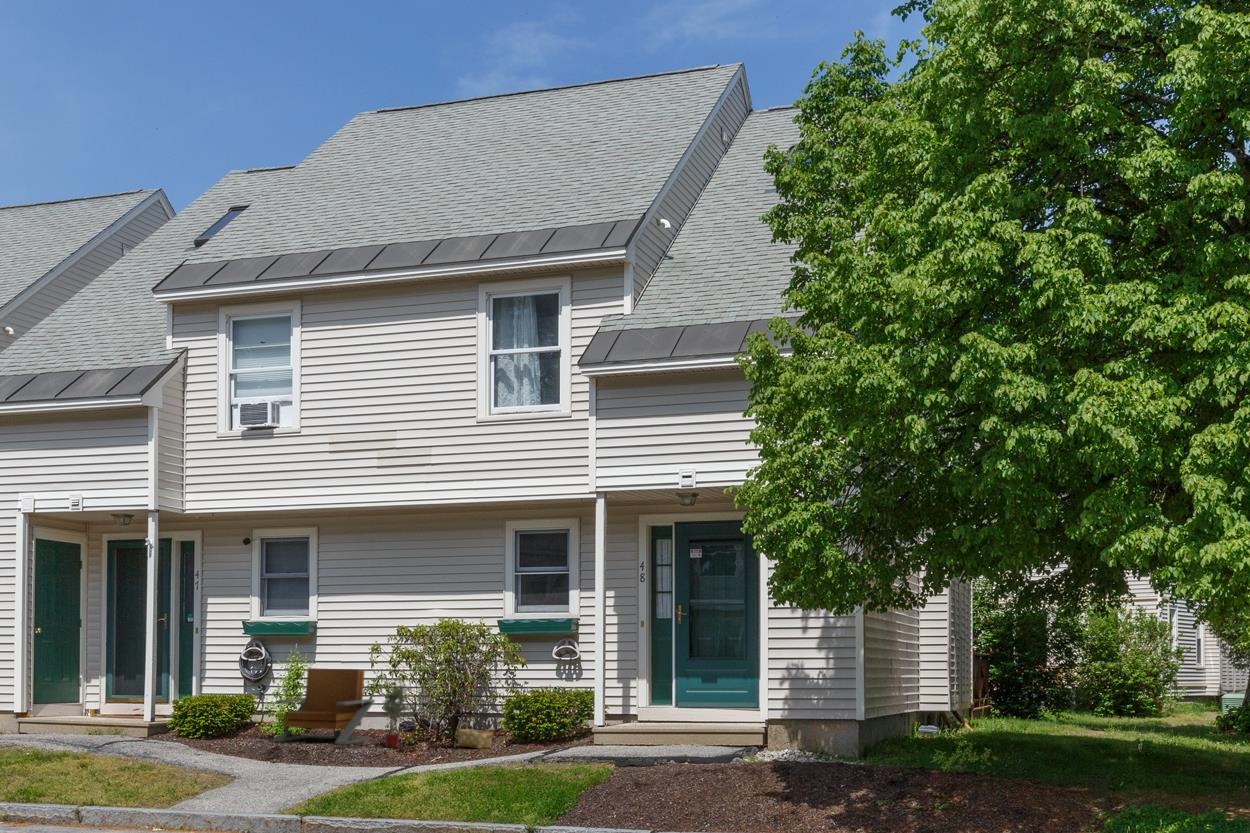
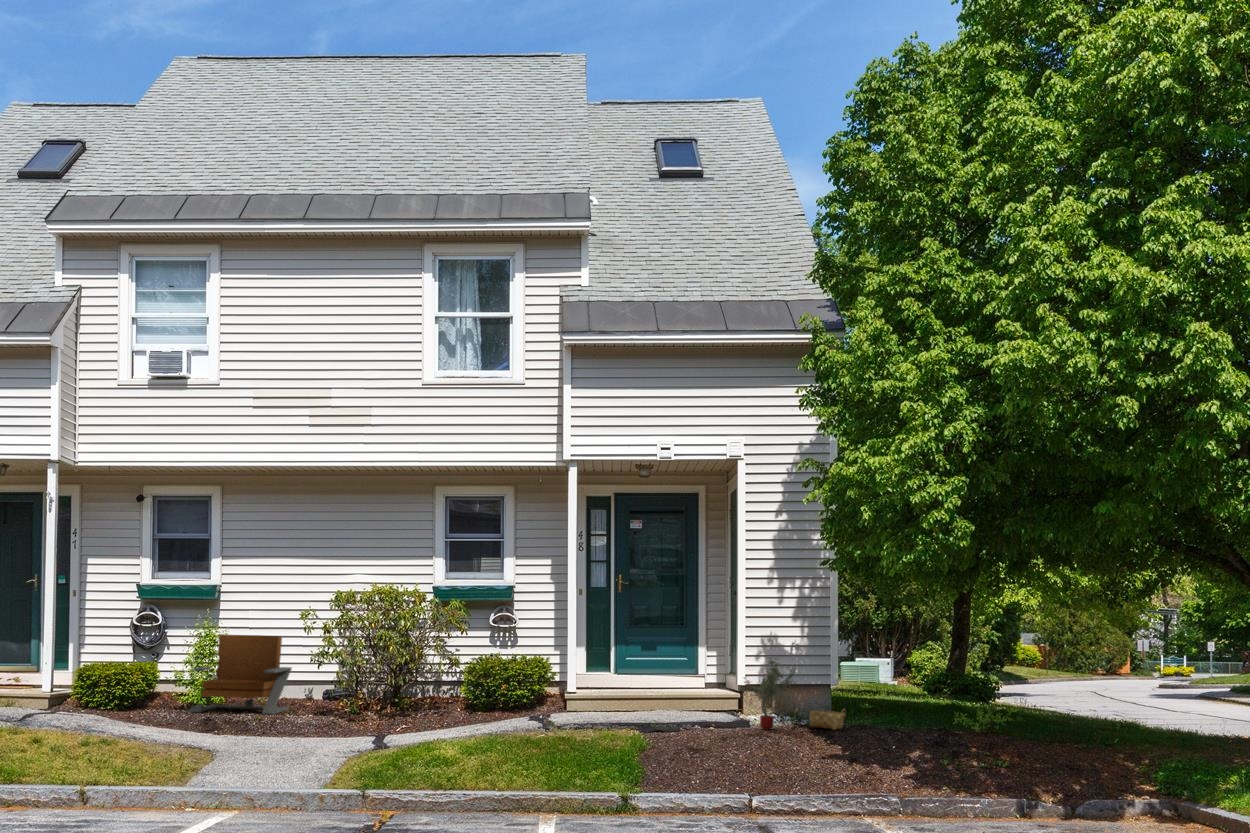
potted tree: present [384,679,416,747] -> present [739,658,796,730]
woven basket: present [458,723,493,749] -> present [809,709,846,730]

